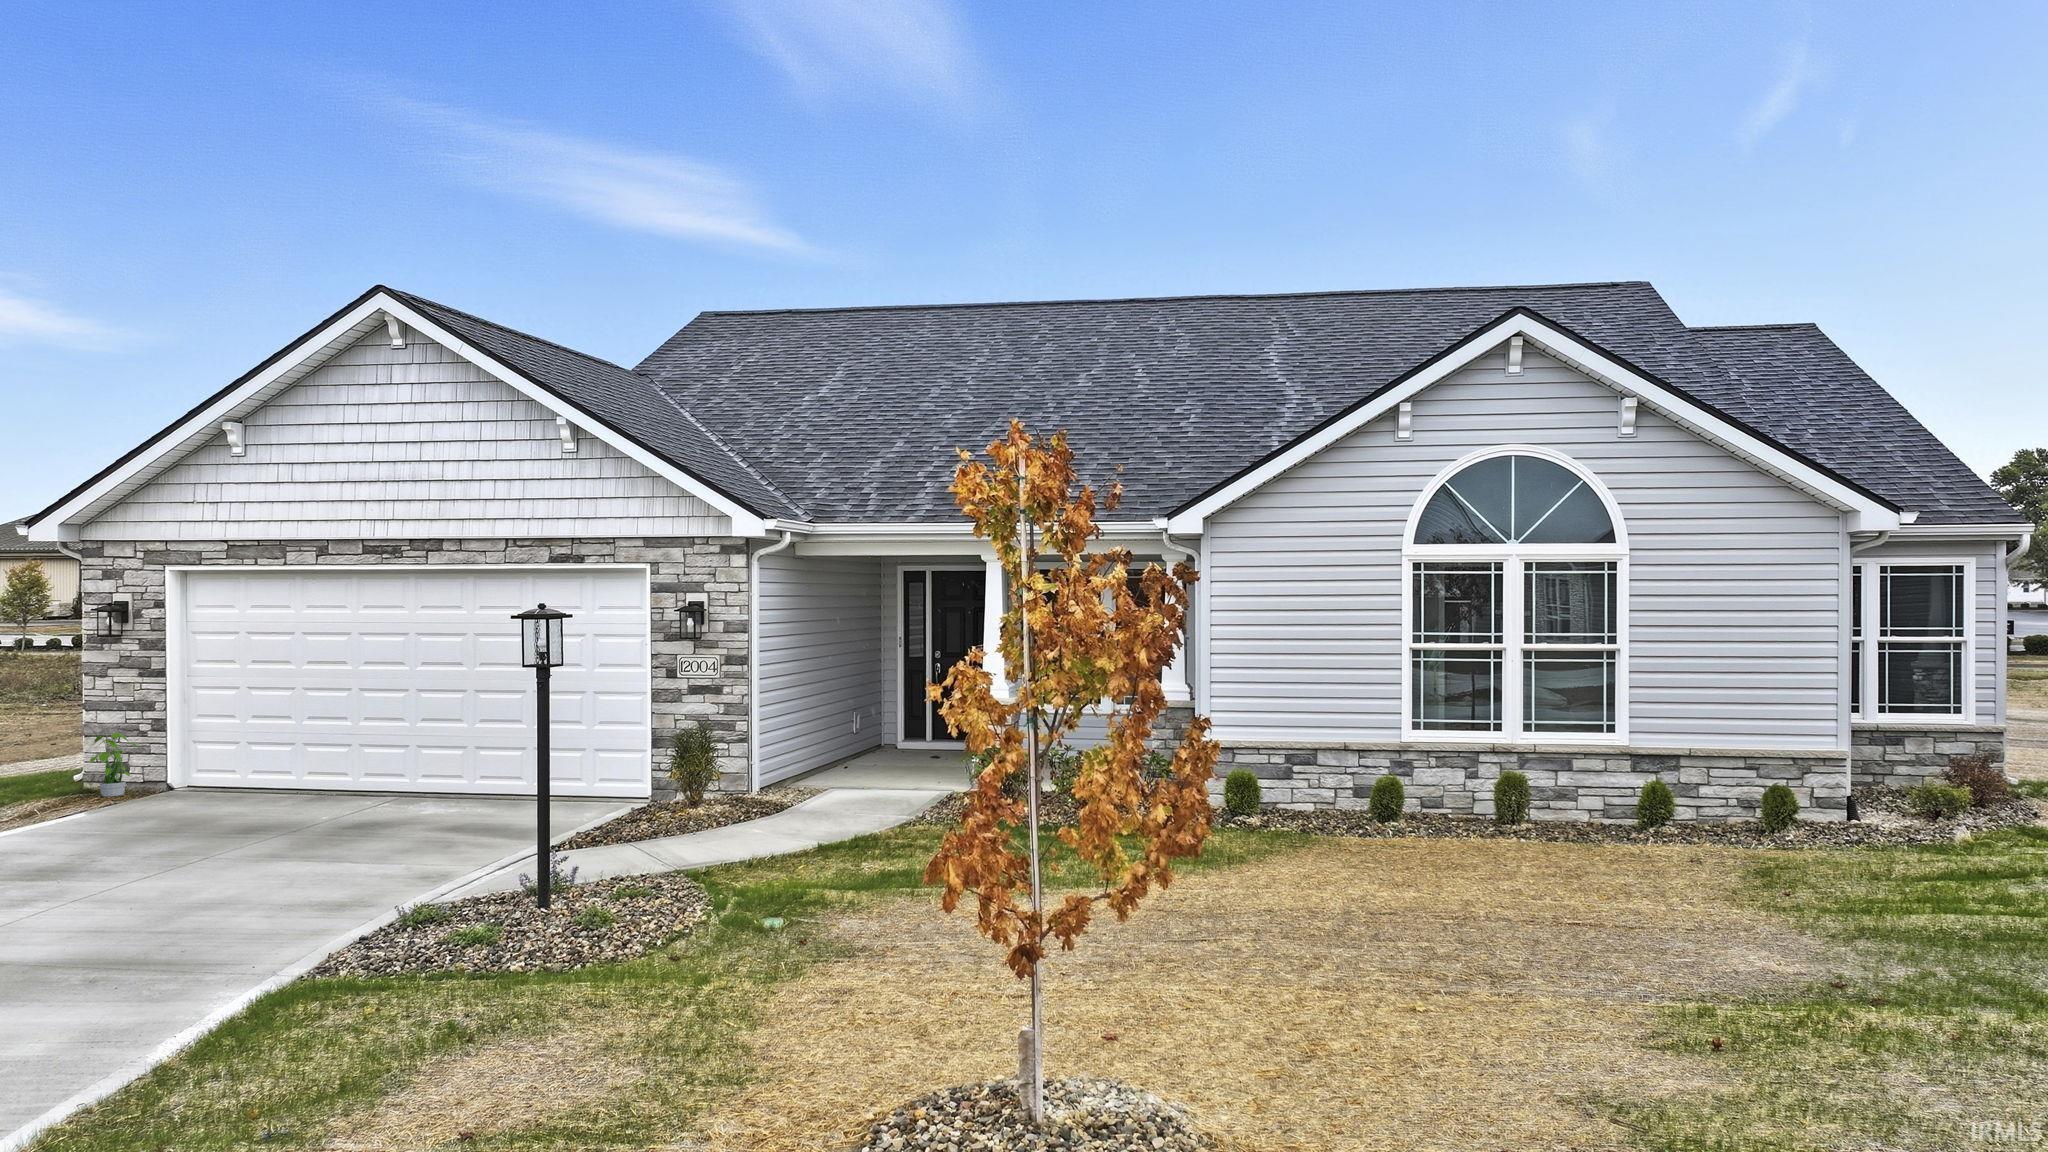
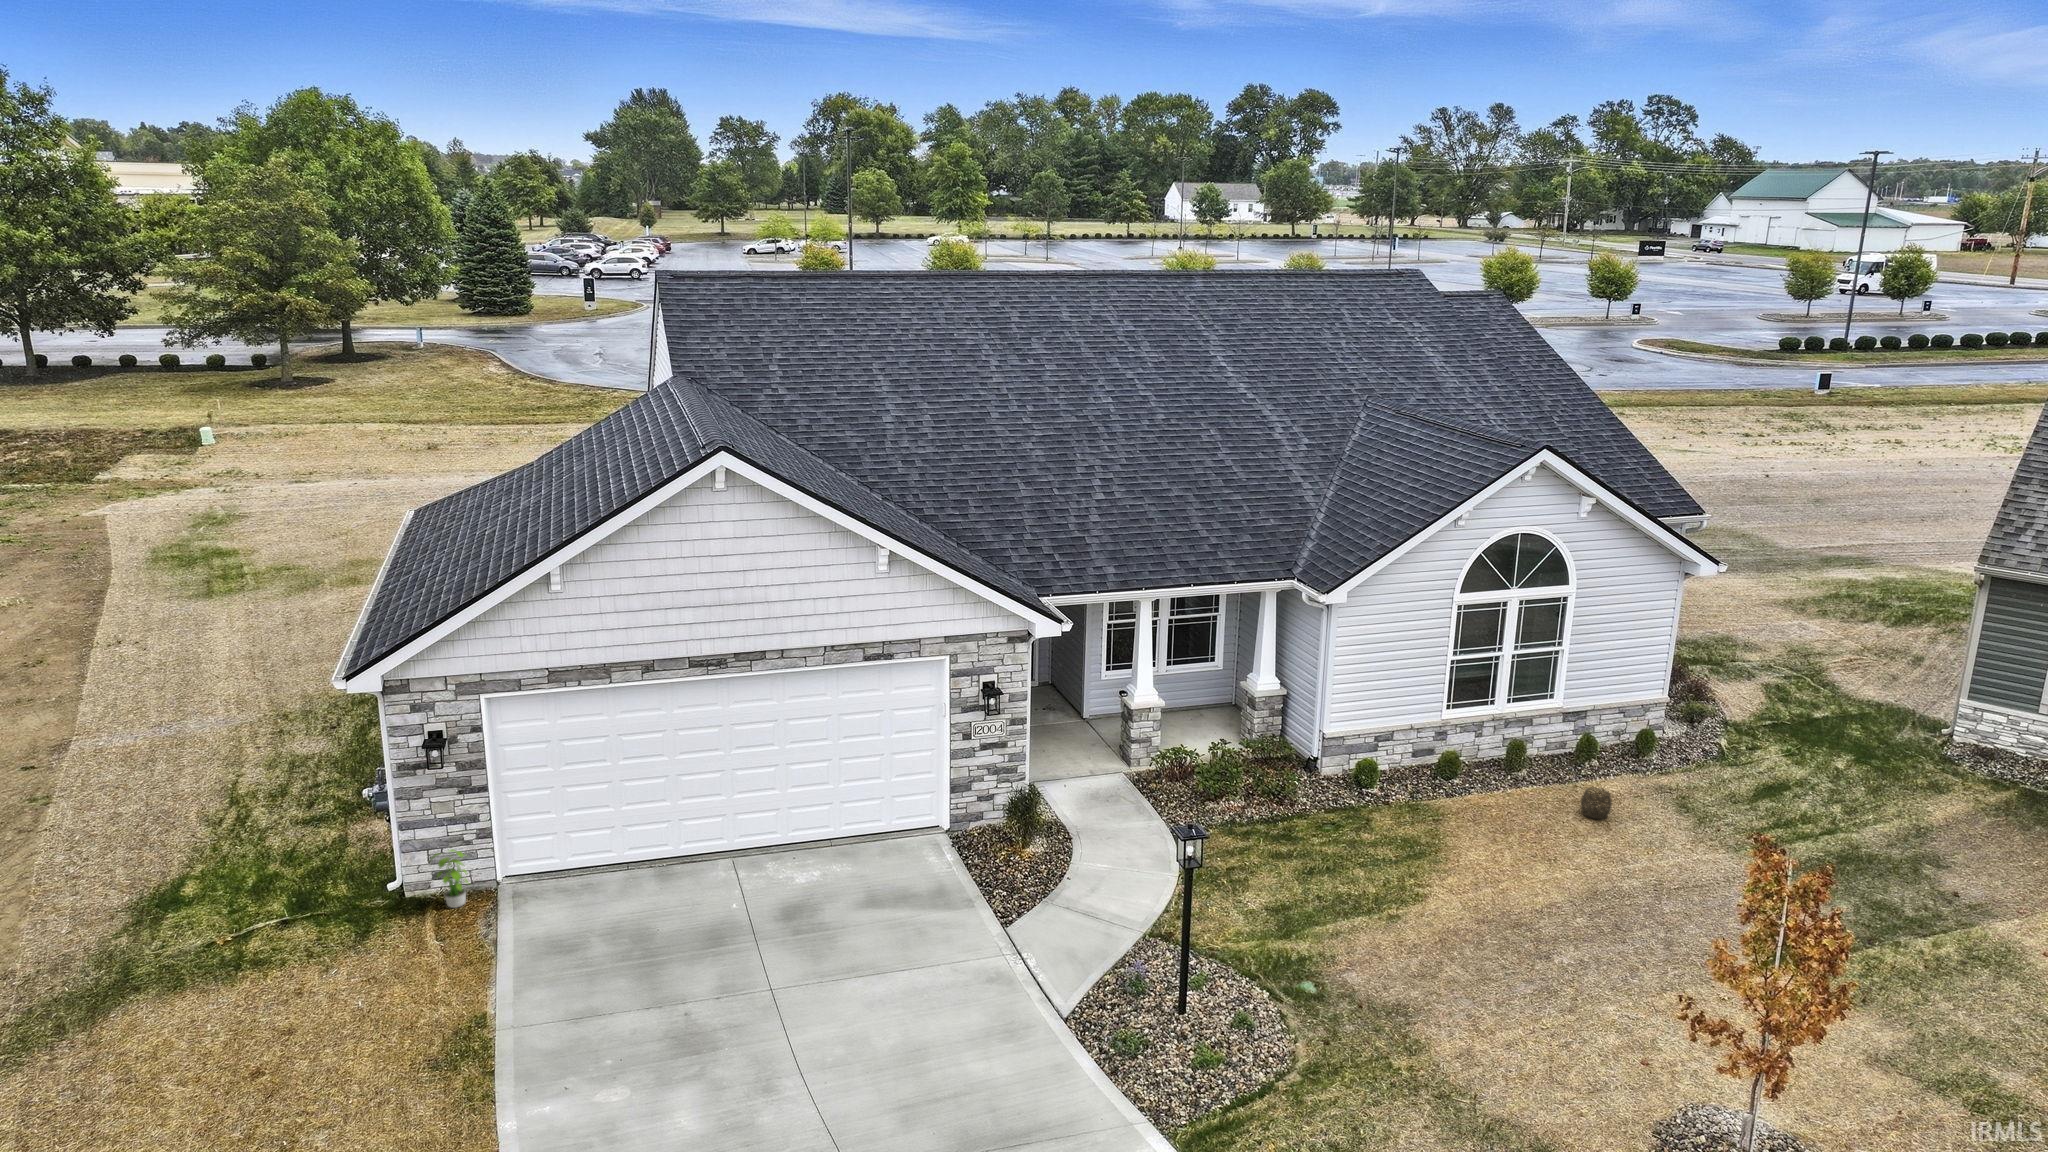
woven basket: none [1547,819,1602,869] -> present [1580,787,1612,820]

